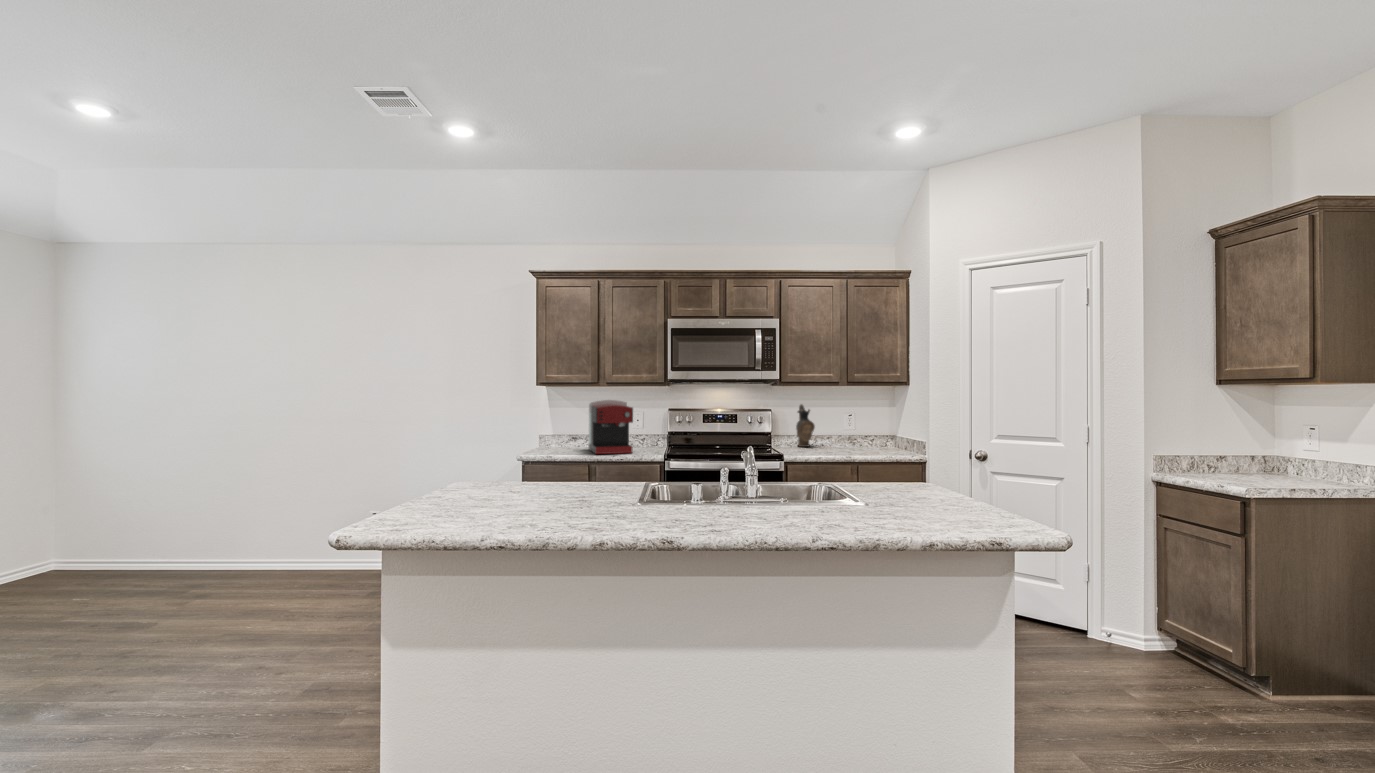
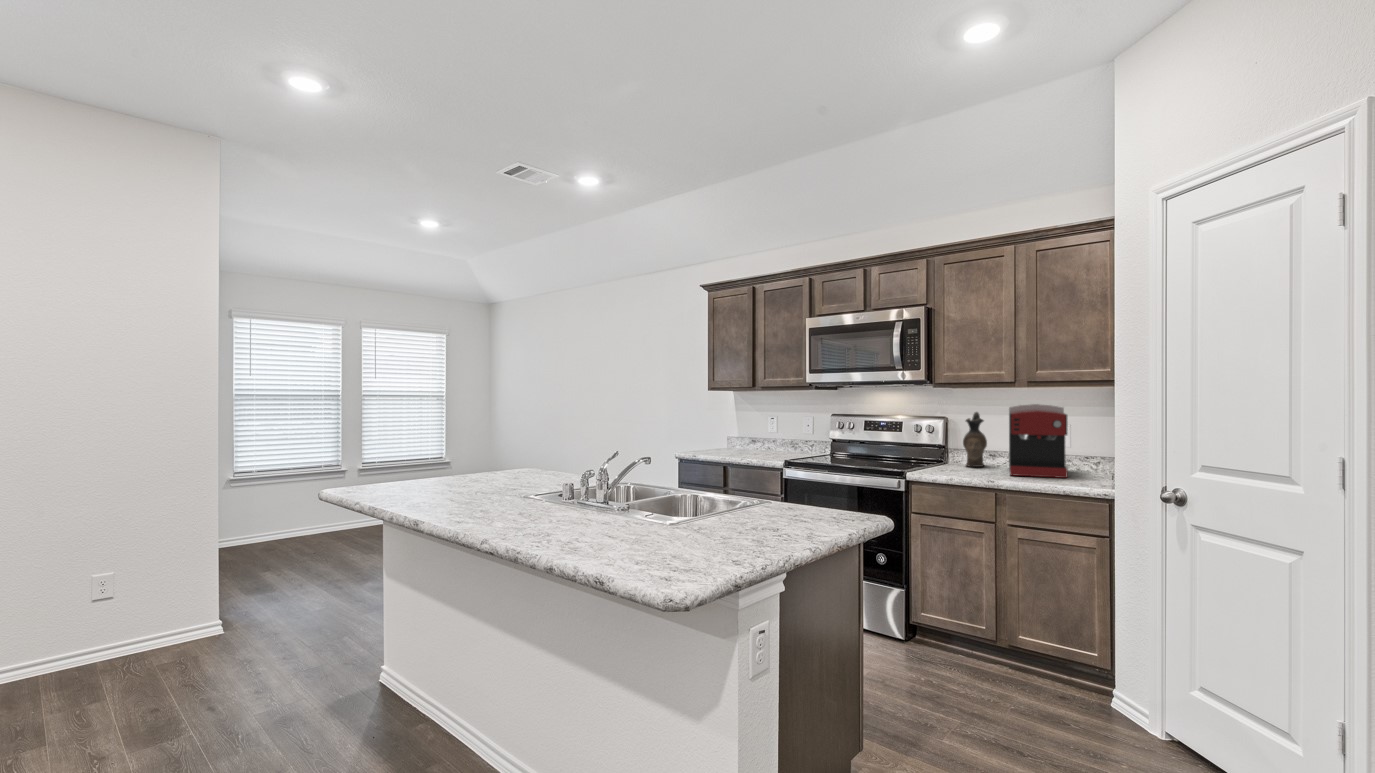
coffee maker: present [589,400,633,454] -> present [1009,404,1068,478]

